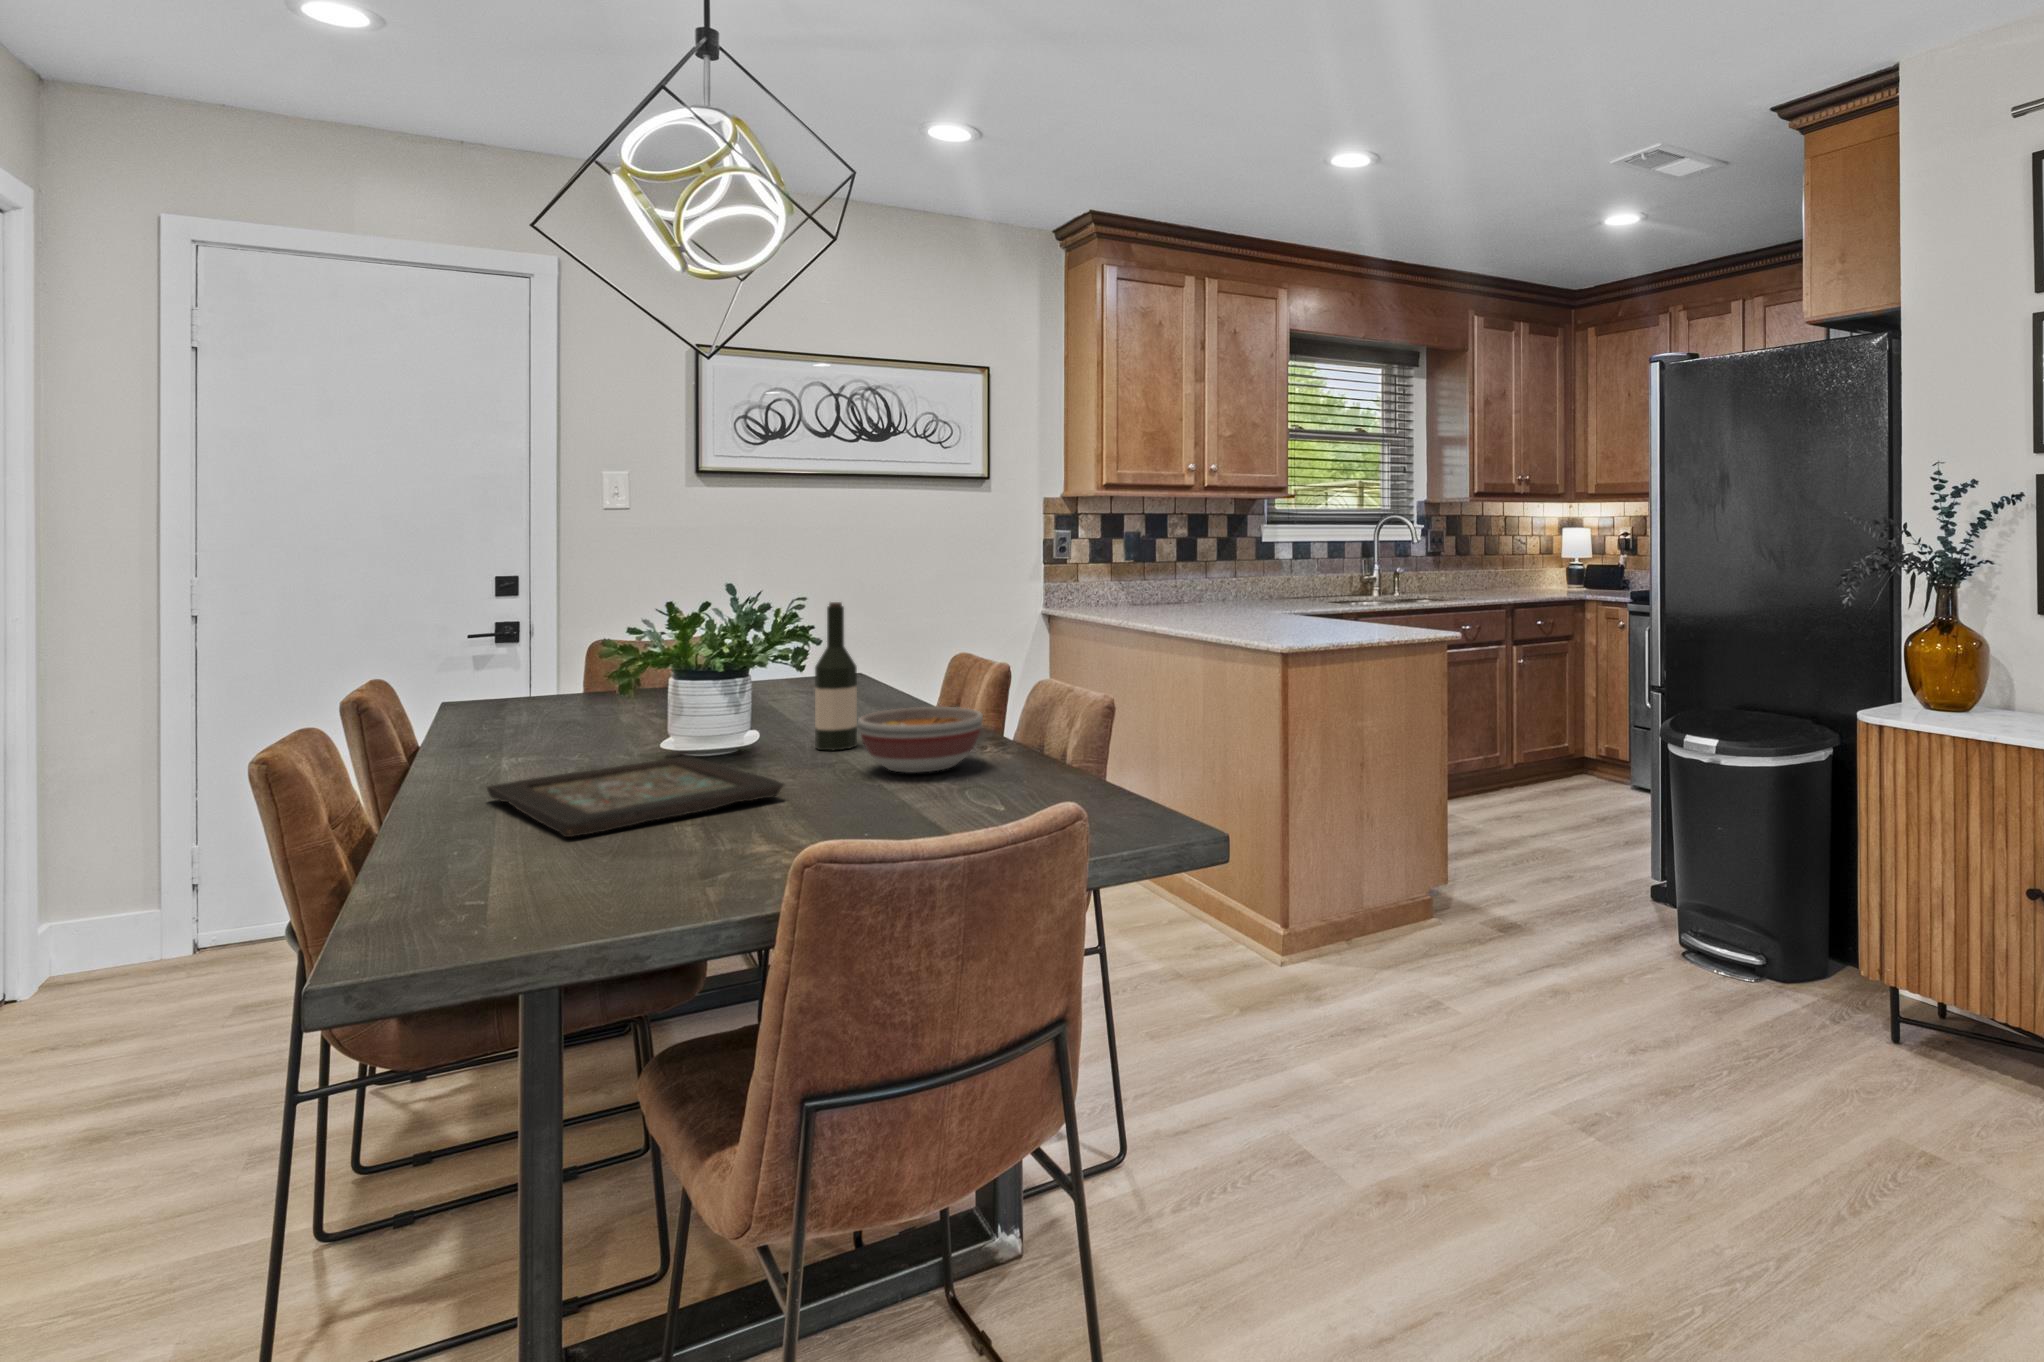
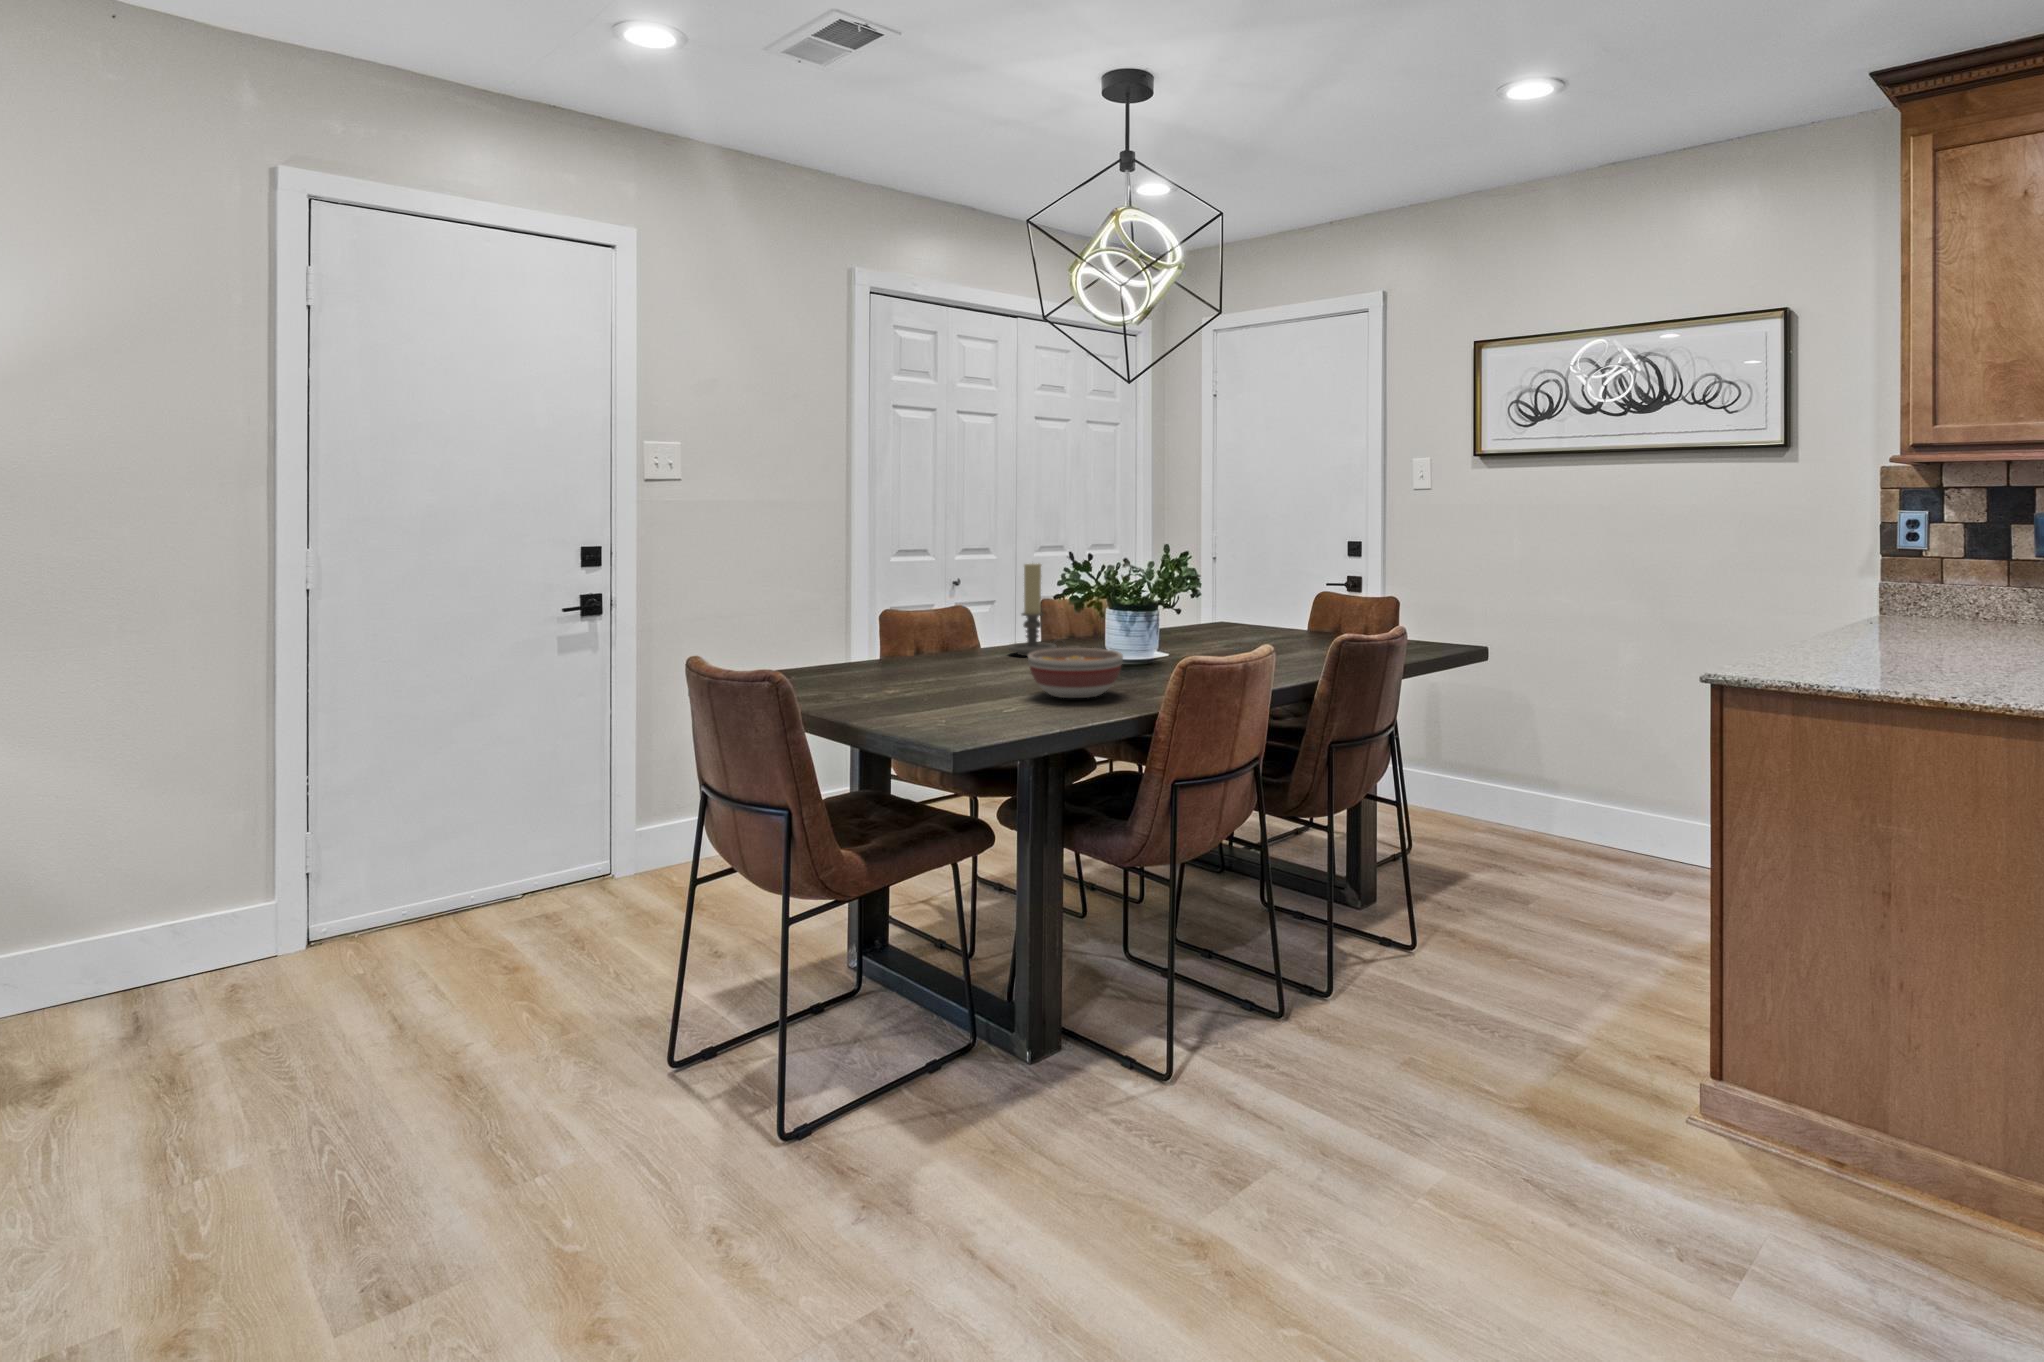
wine bottle: present [815,602,857,750] -> none [1121,563,1151,679]
candle holder: none [496,621,586,771] -> present [1008,564,1065,656]
decorative tray: present [487,757,784,837] -> none [855,653,1042,686]

